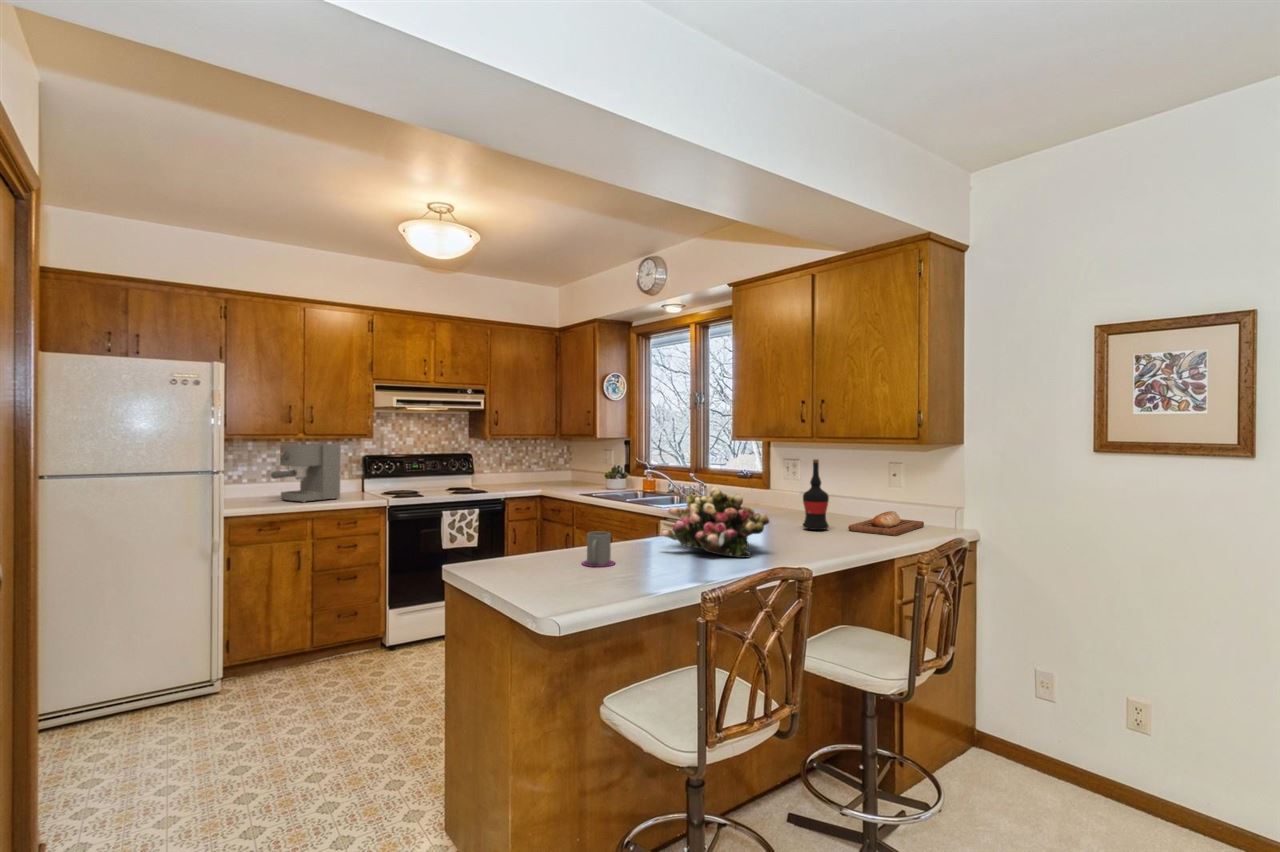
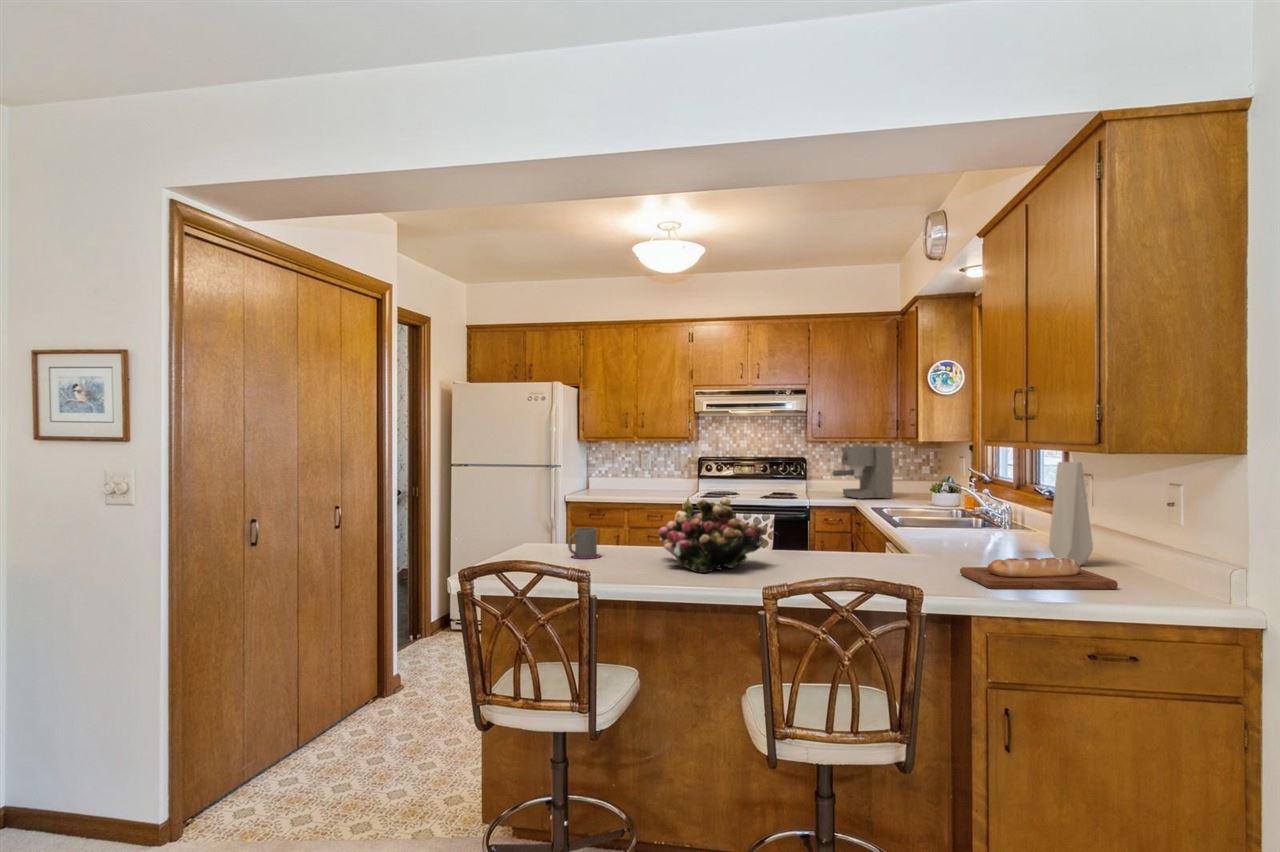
coffee maker: present [271,444,341,502] -> present [833,446,893,499]
vase: none [836,450,862,517] -> present [1049,462,1093,565]
wine bottle: present [803,459,829,530] -> none [907,473,942,568]

